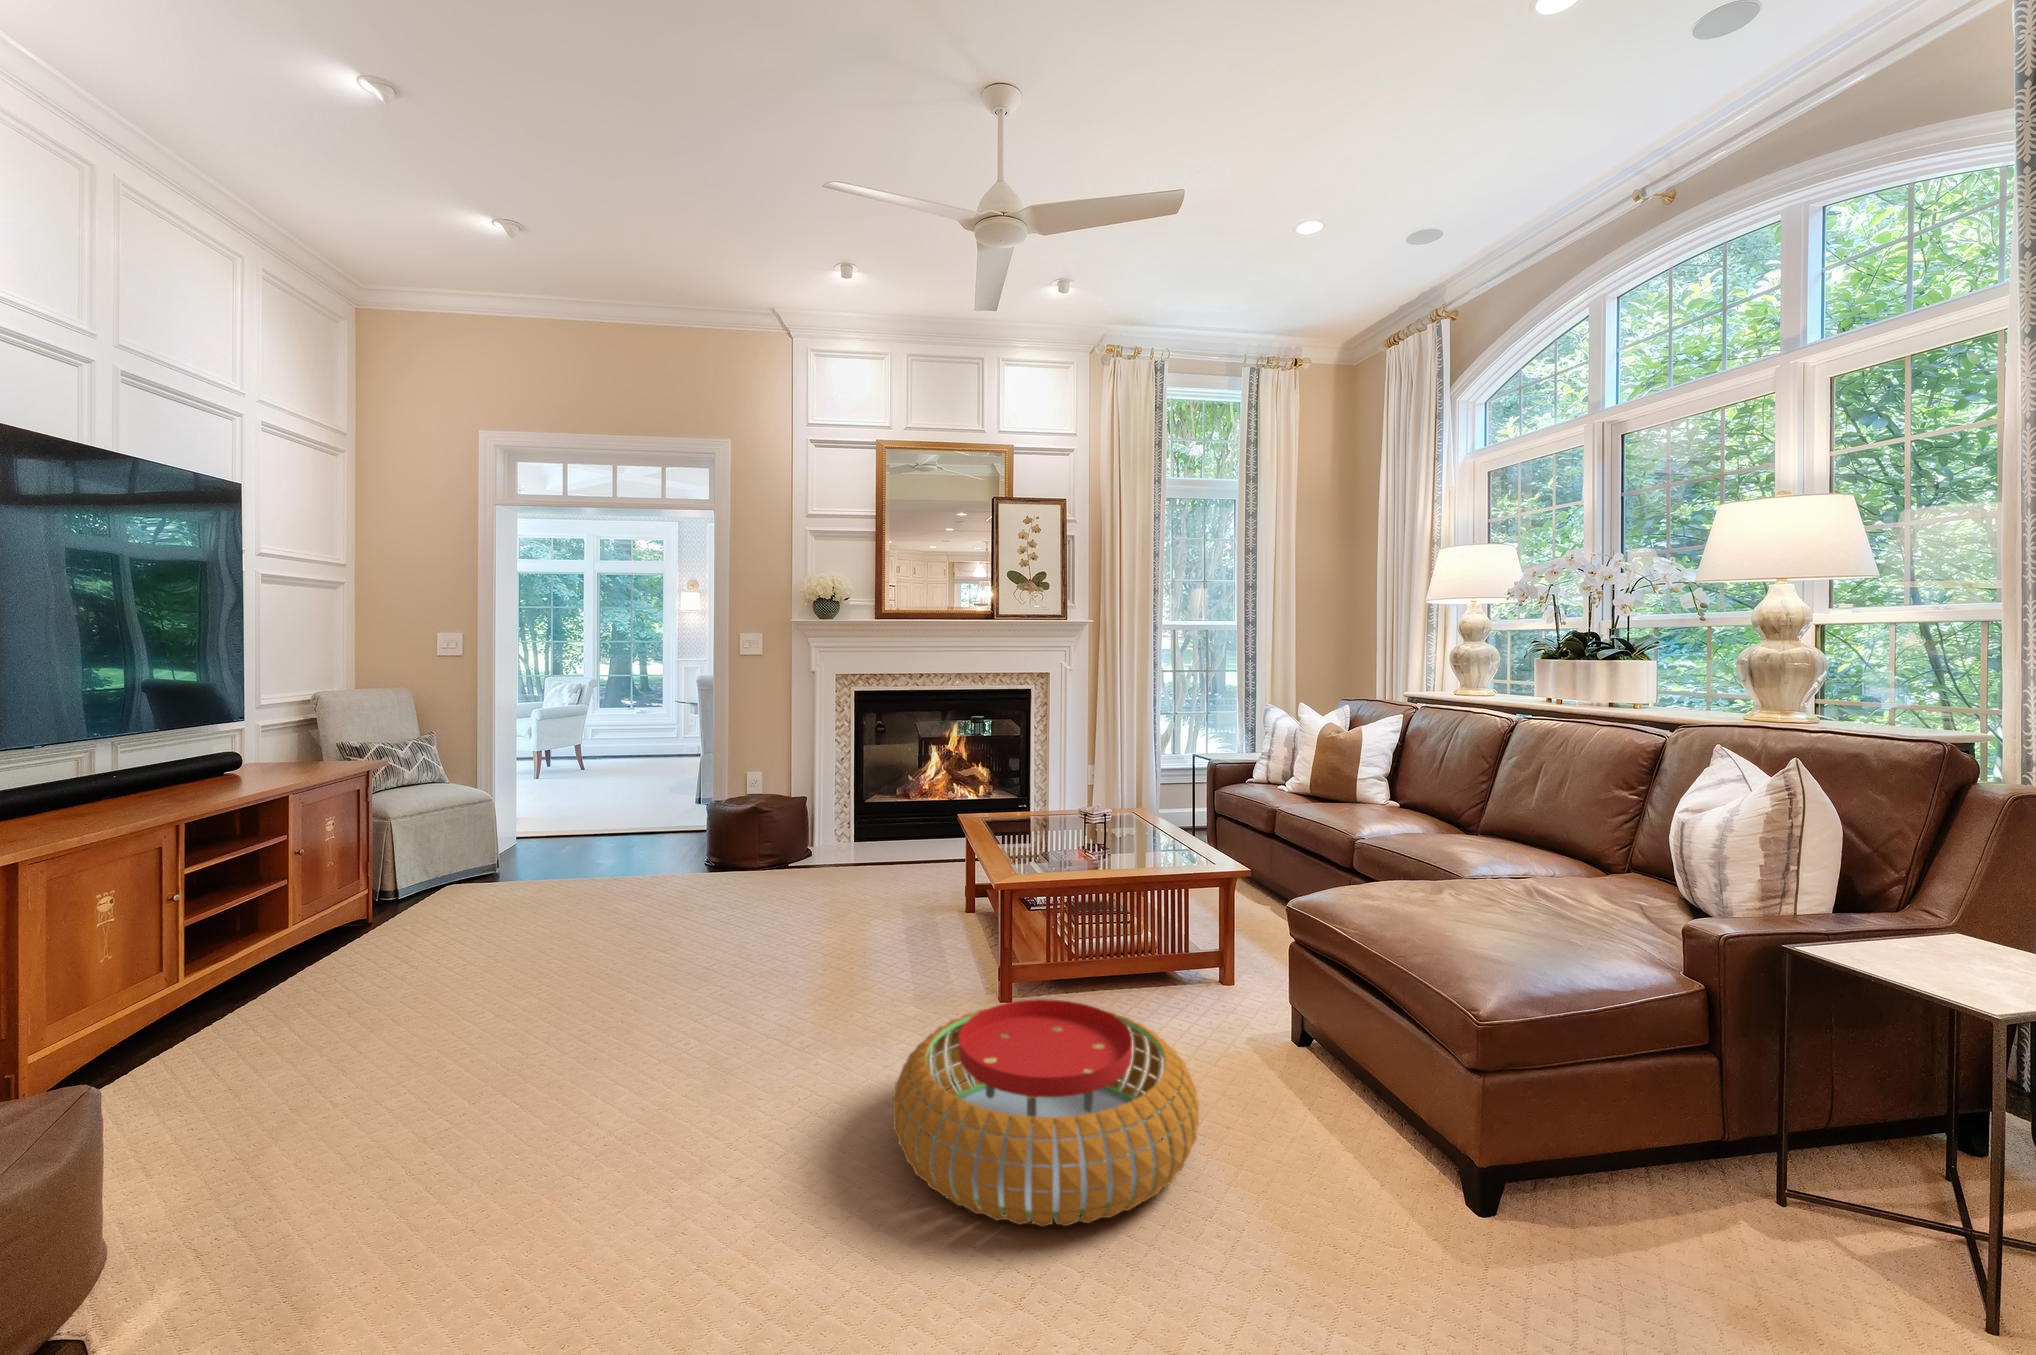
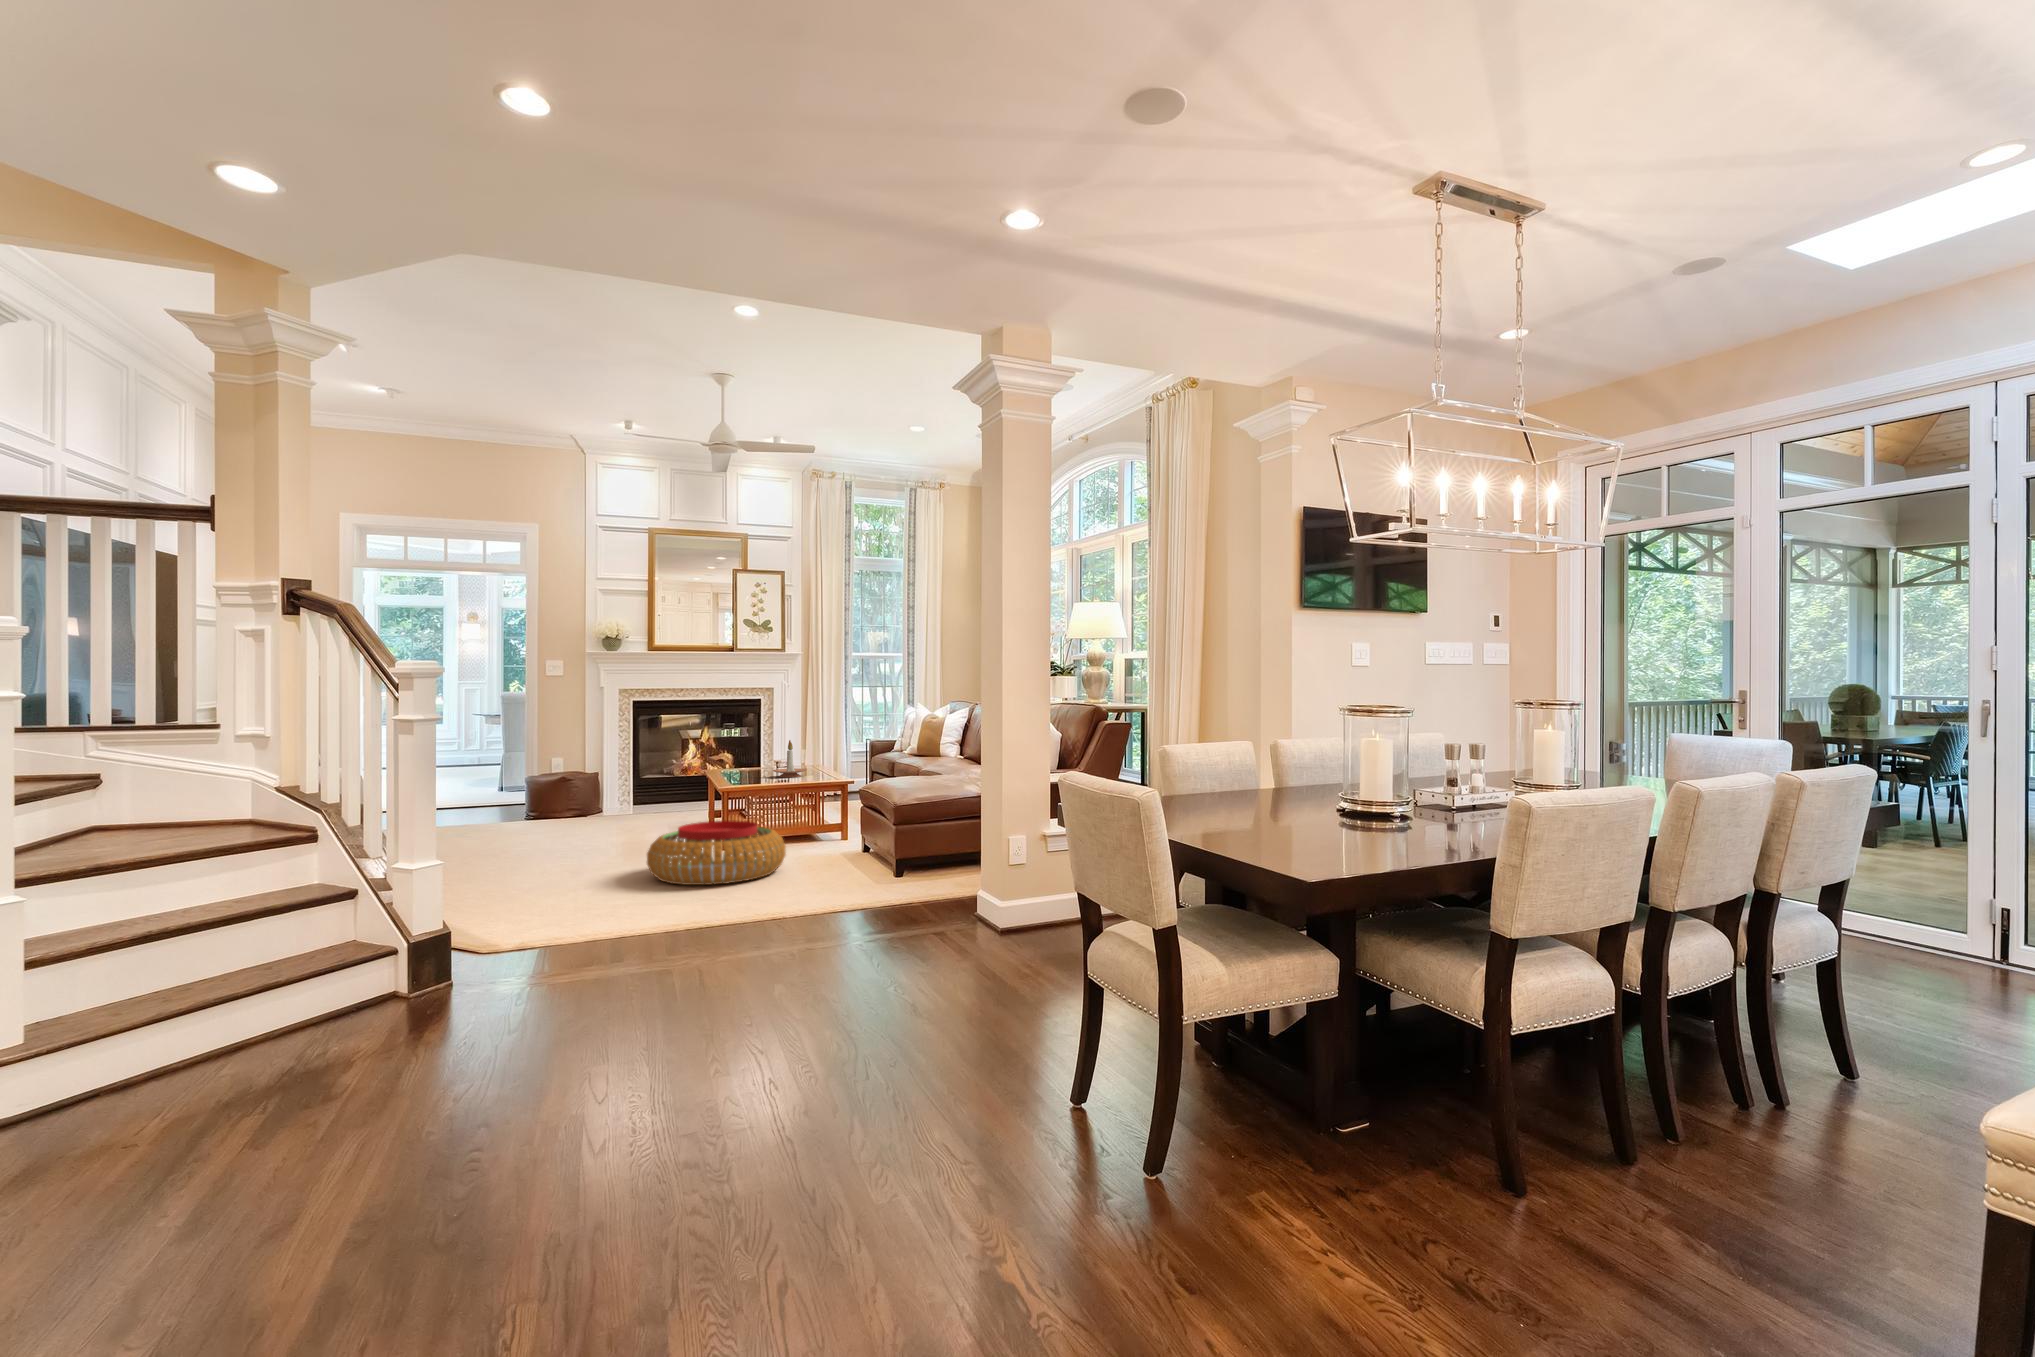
candle holder: none [1092,784,1154,855] -> present [773,740,807,778]

